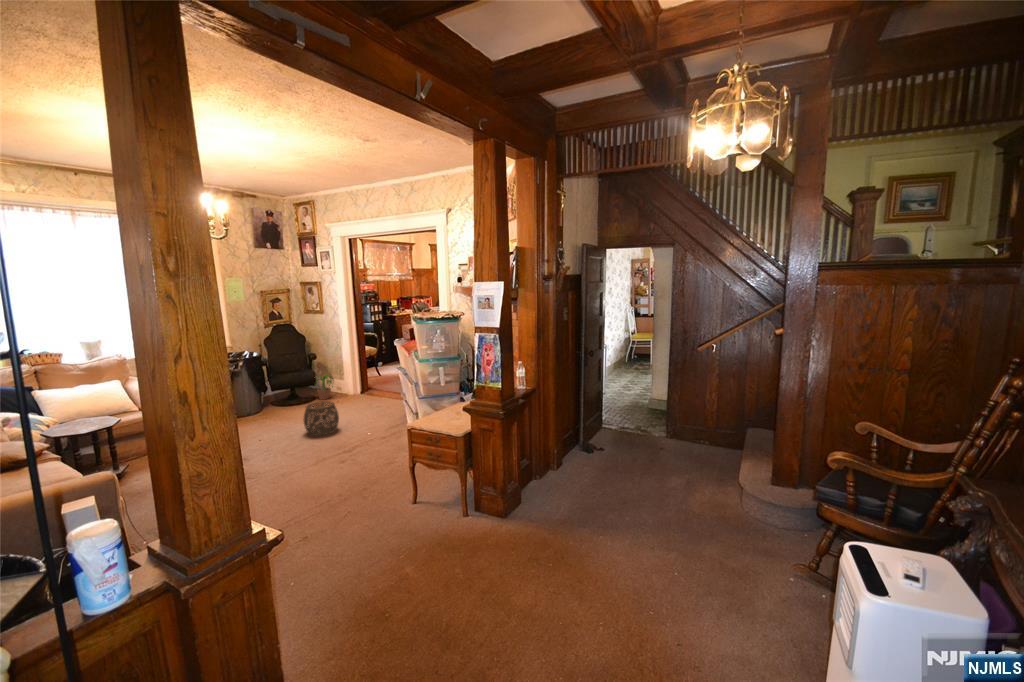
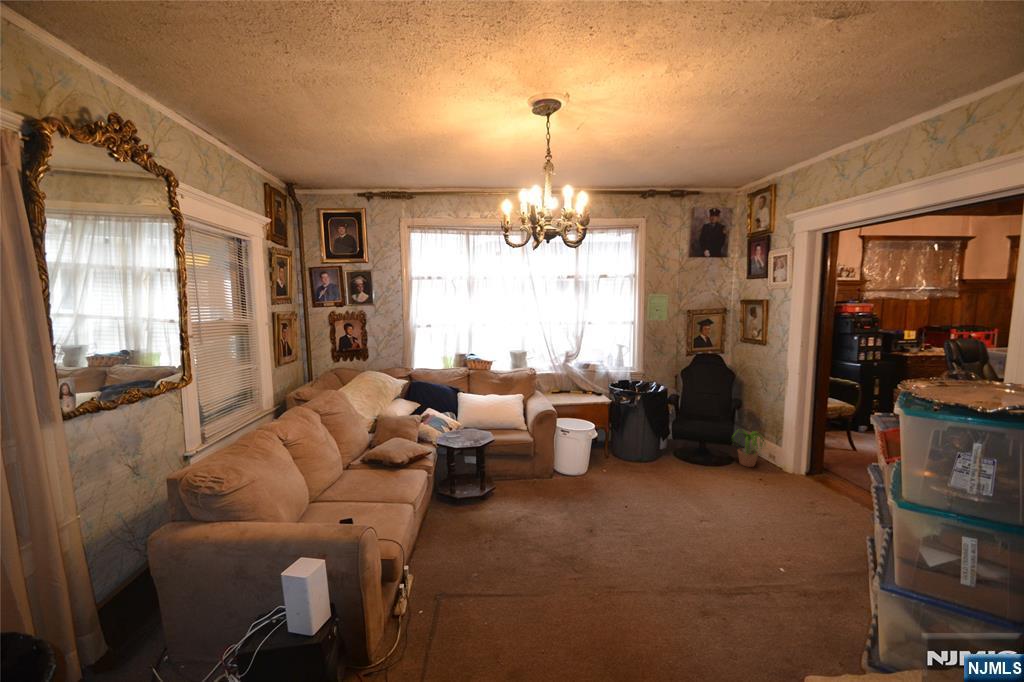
woven basket: present [303,401,339,436] -> none [685,481,741,542]

